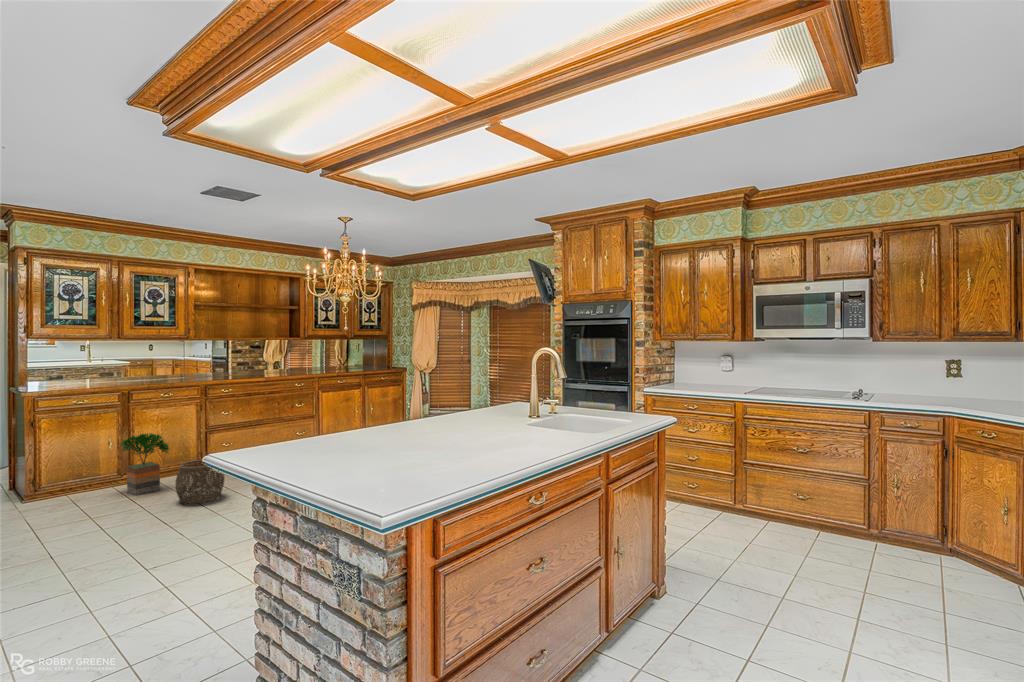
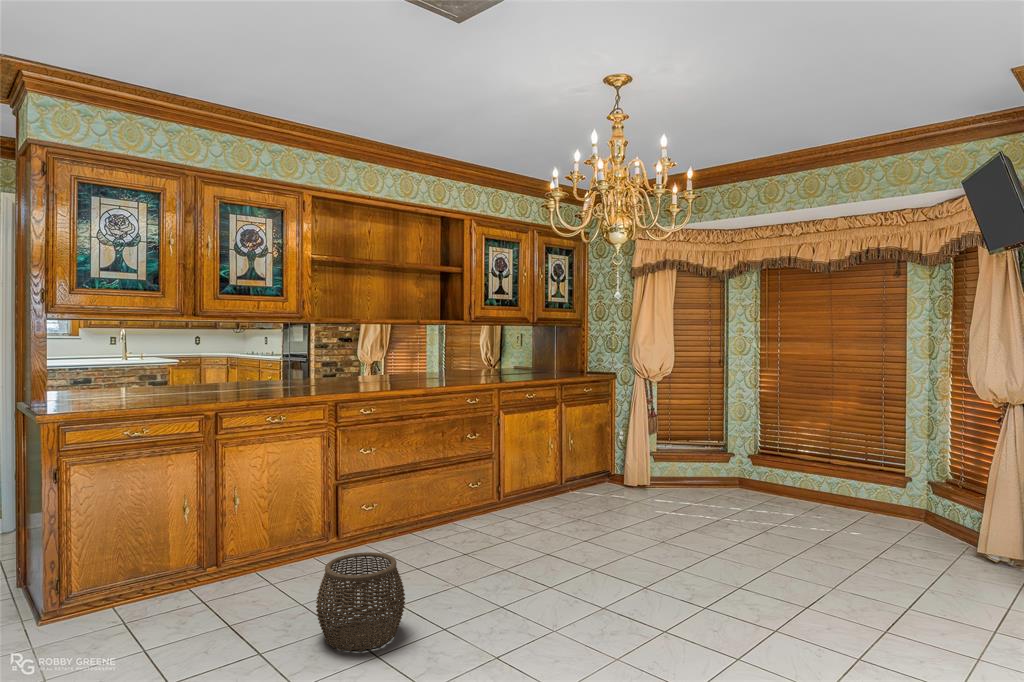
potted tree: present [121,433,169,495] -> none [206,492,294,616]

